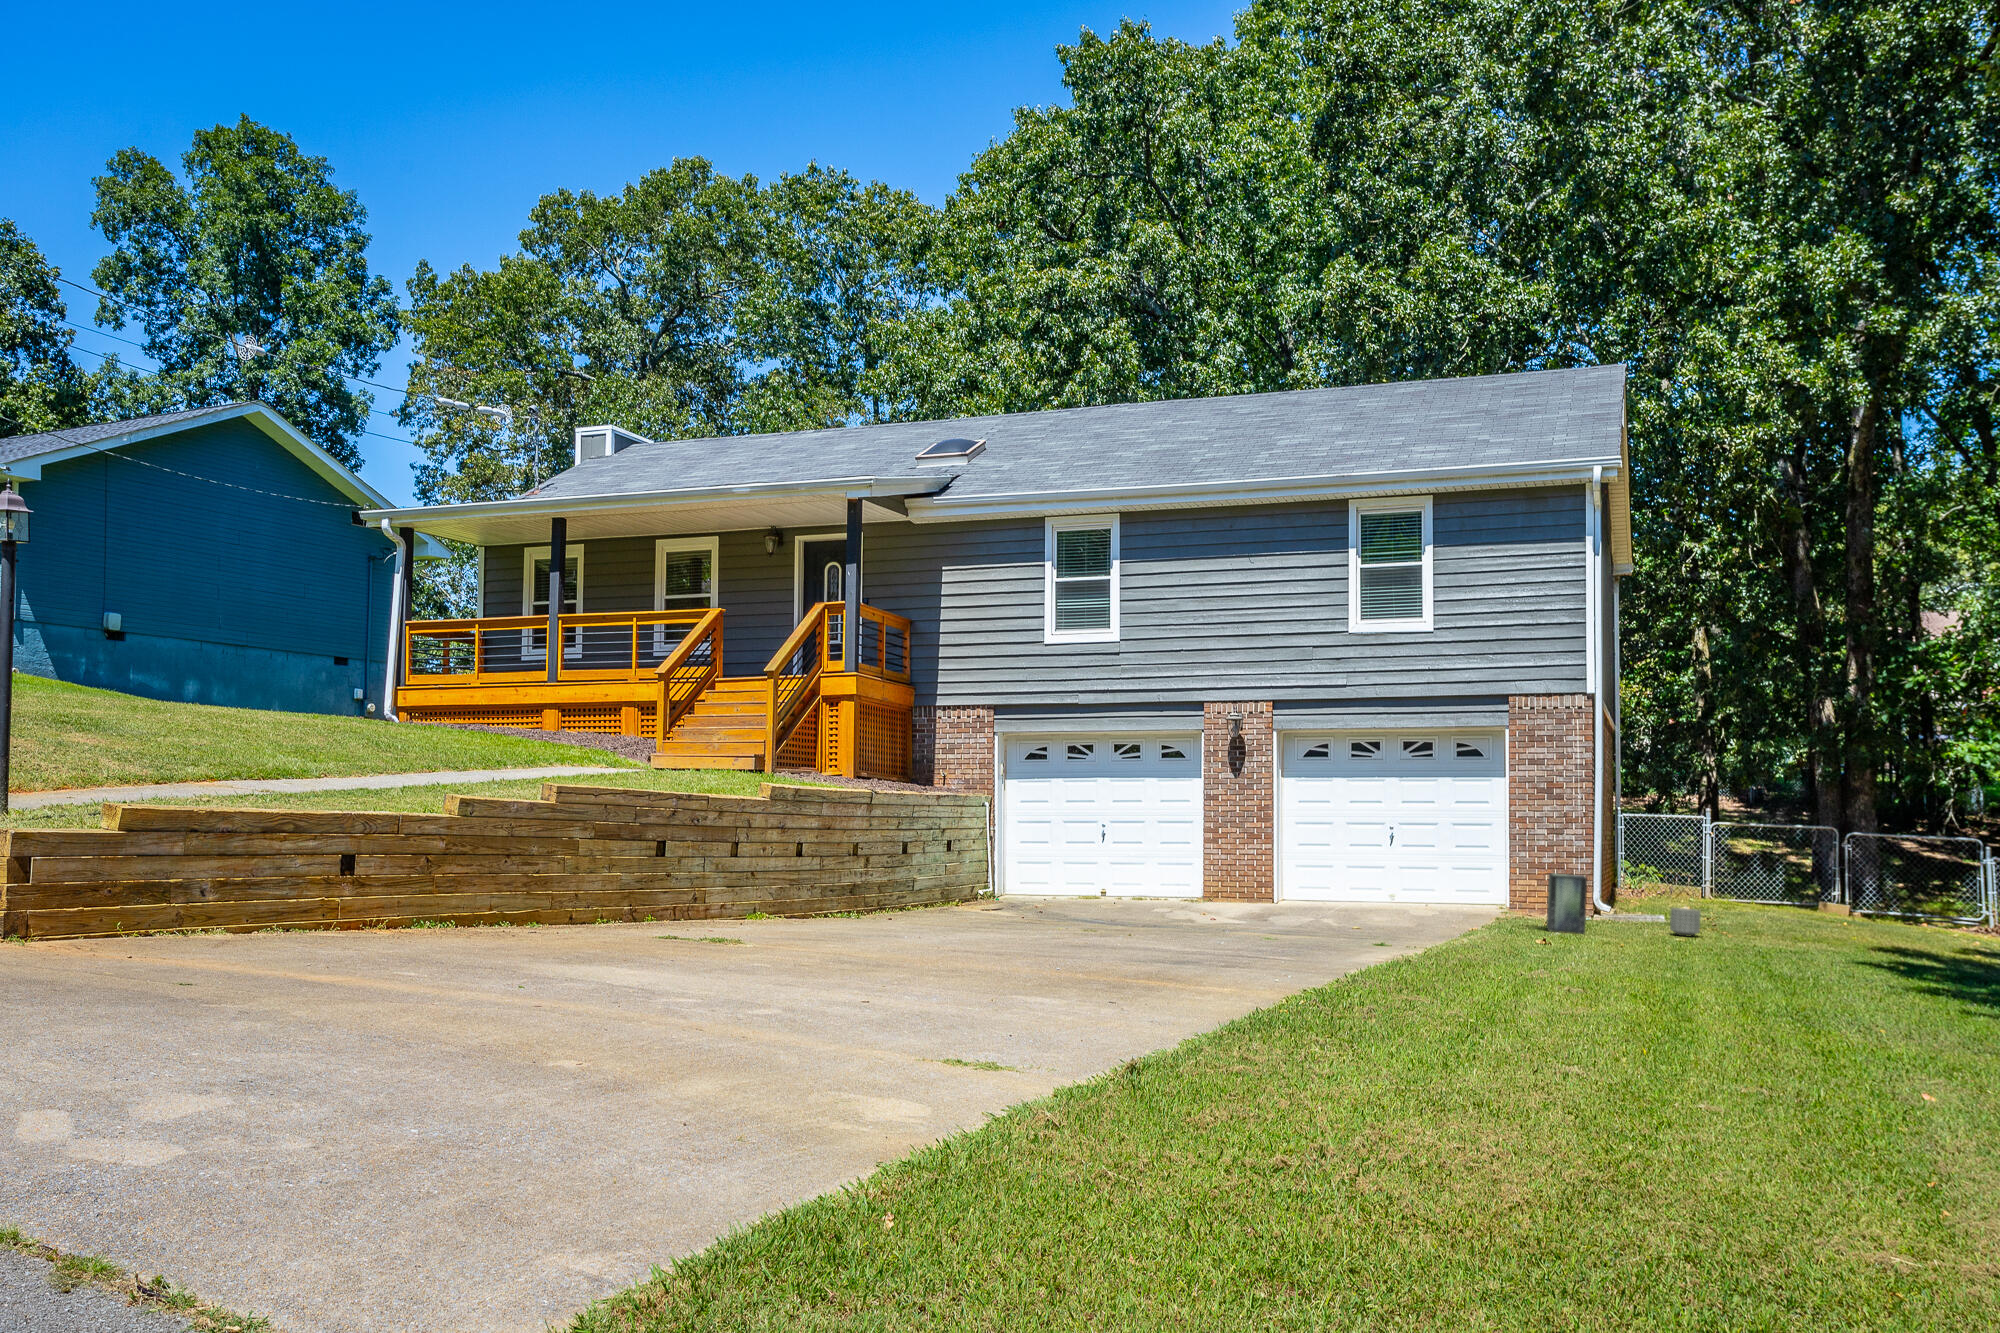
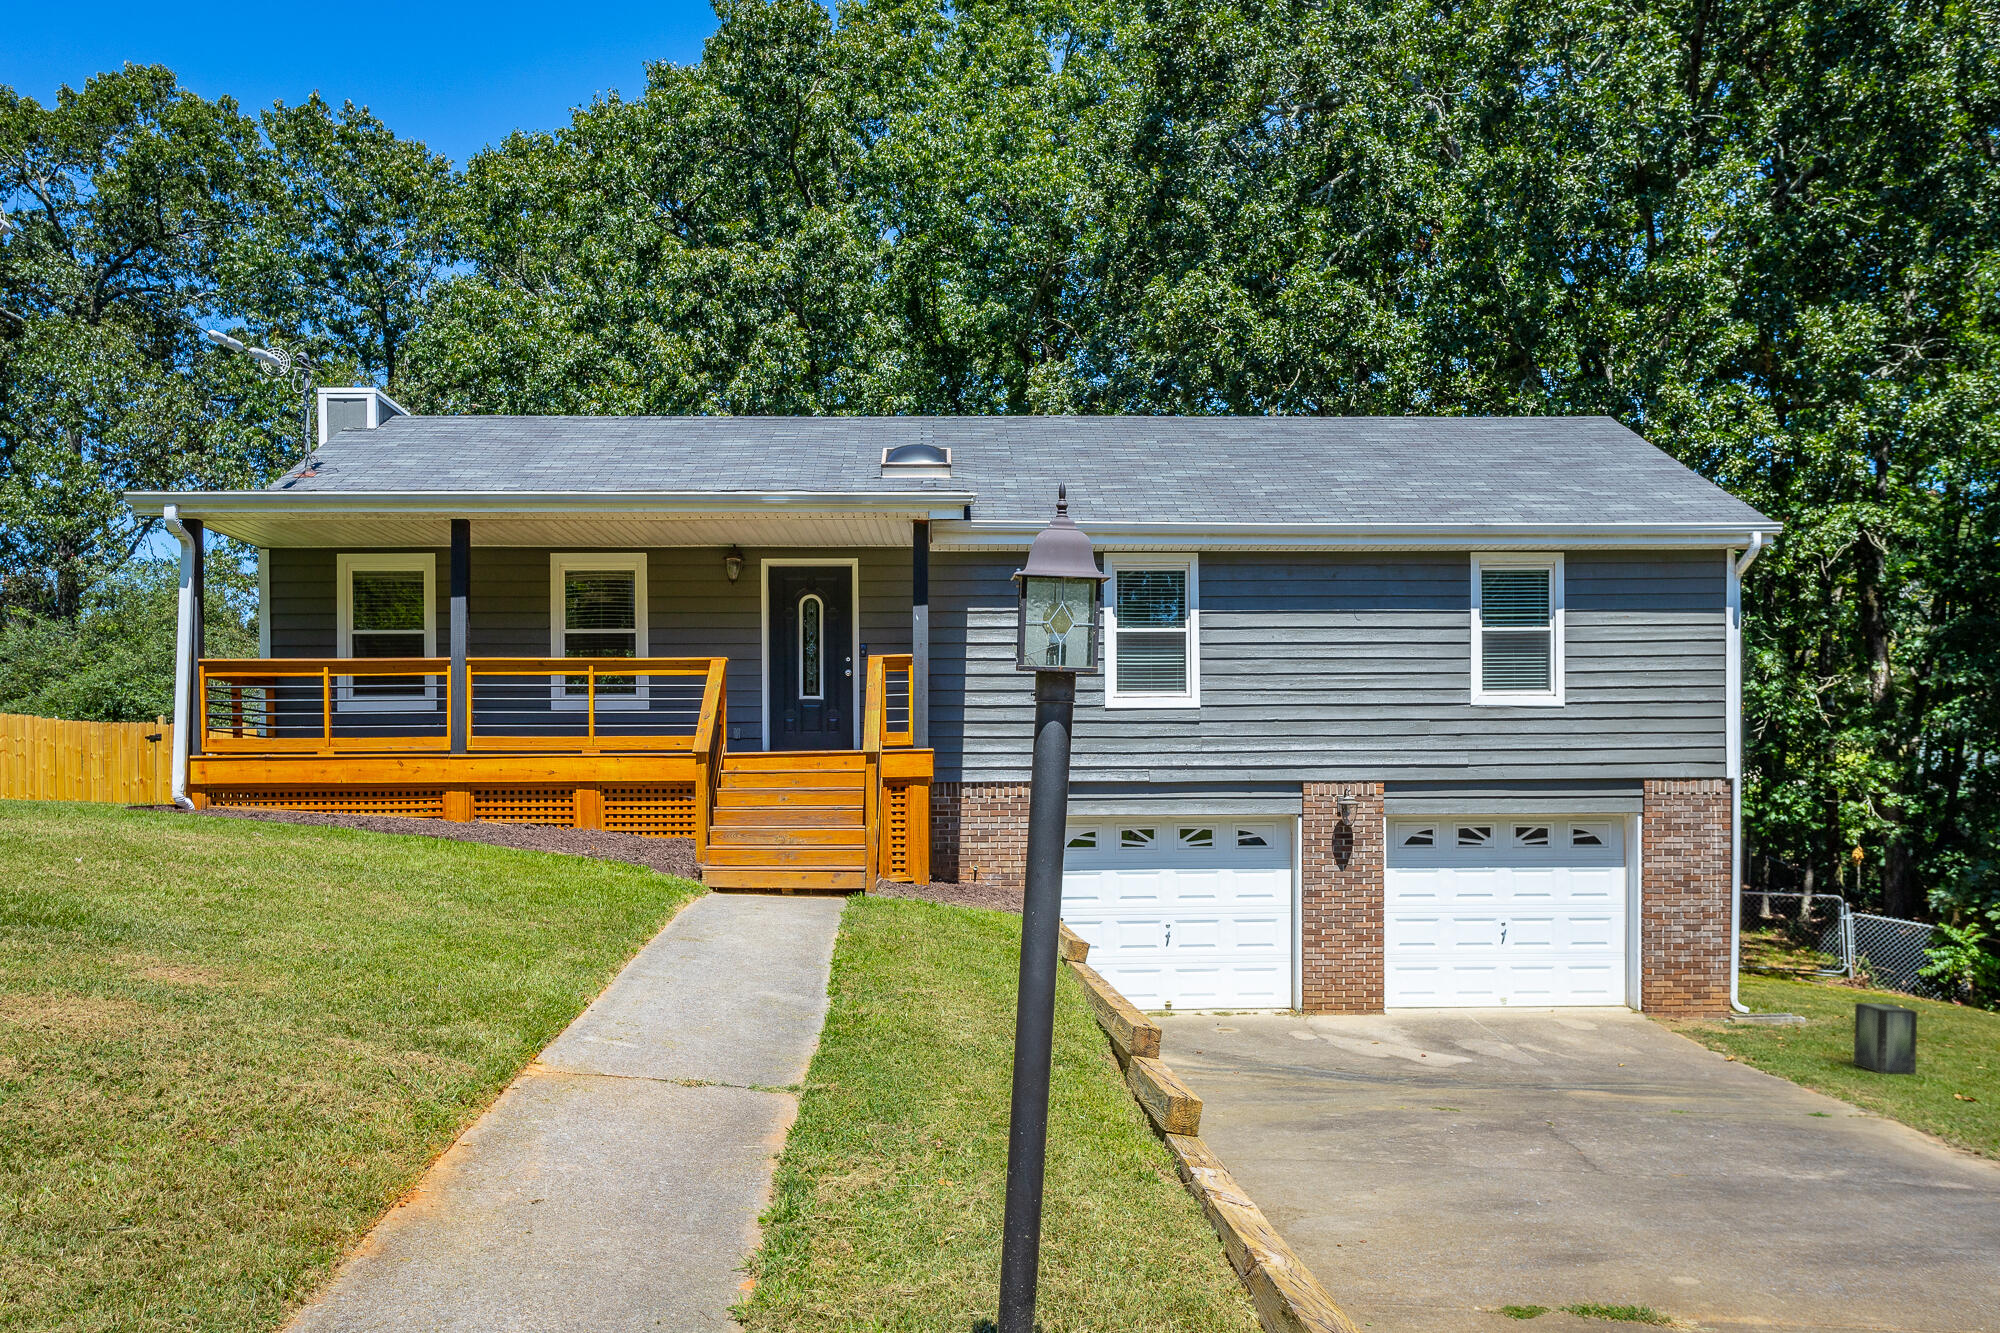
planter: present [1670,908,1701,936] -> none [1941,1029,1977,1062]

